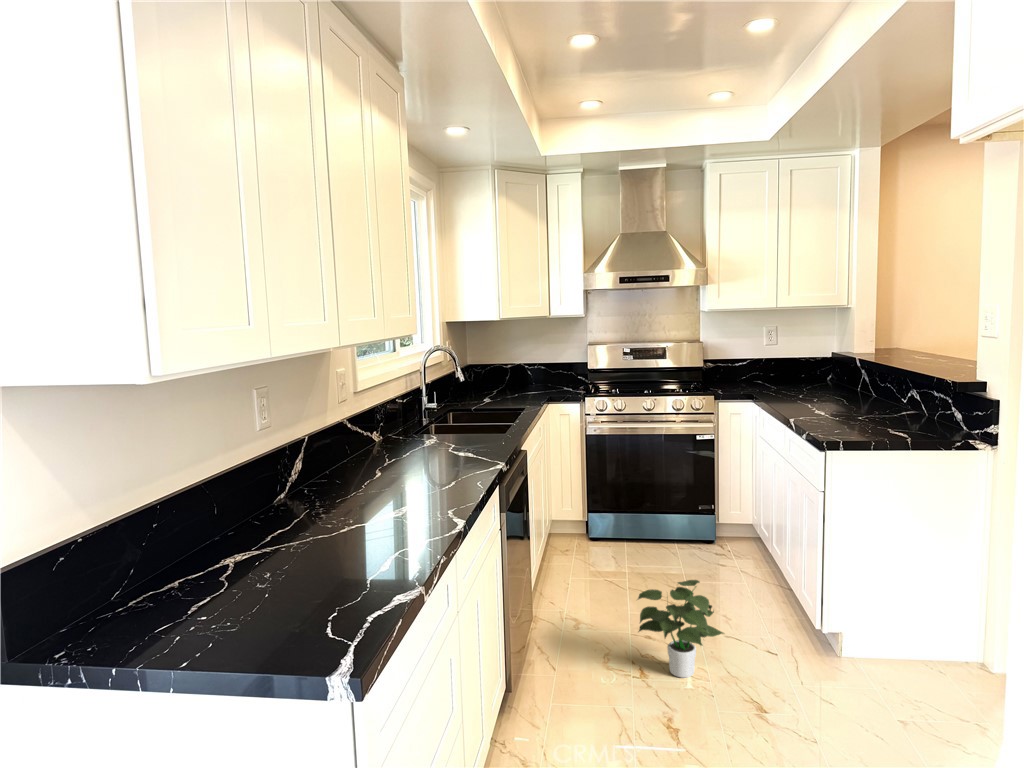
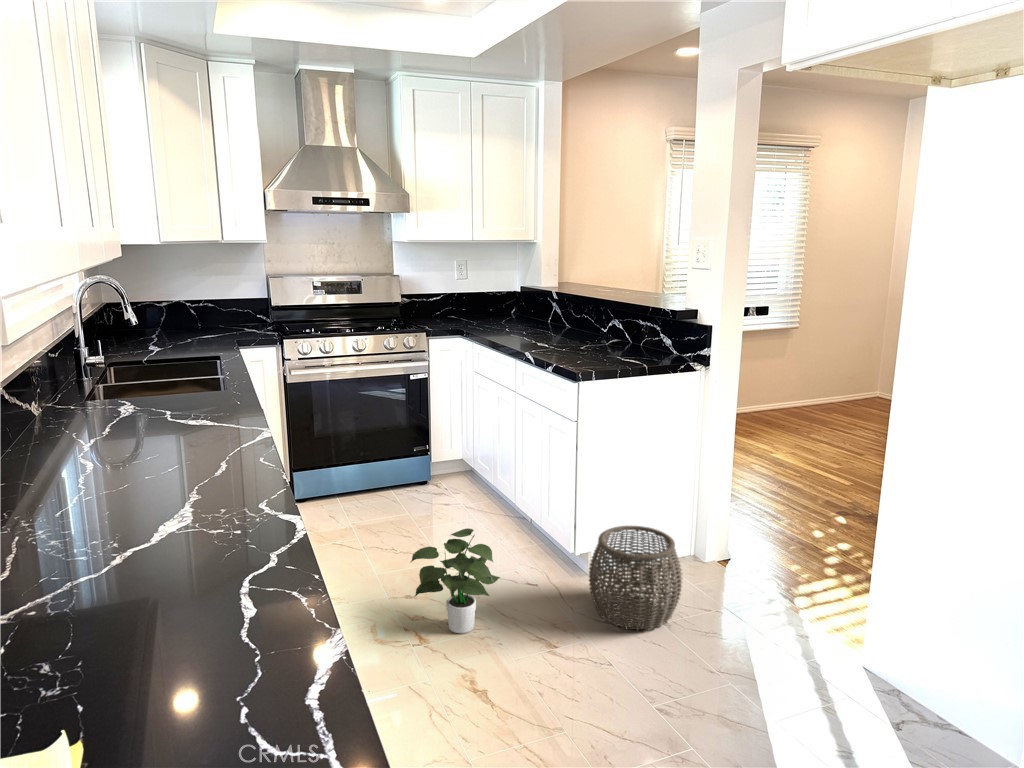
woven basket: none [818,607,928,725] -> present [589,526,682,630]

